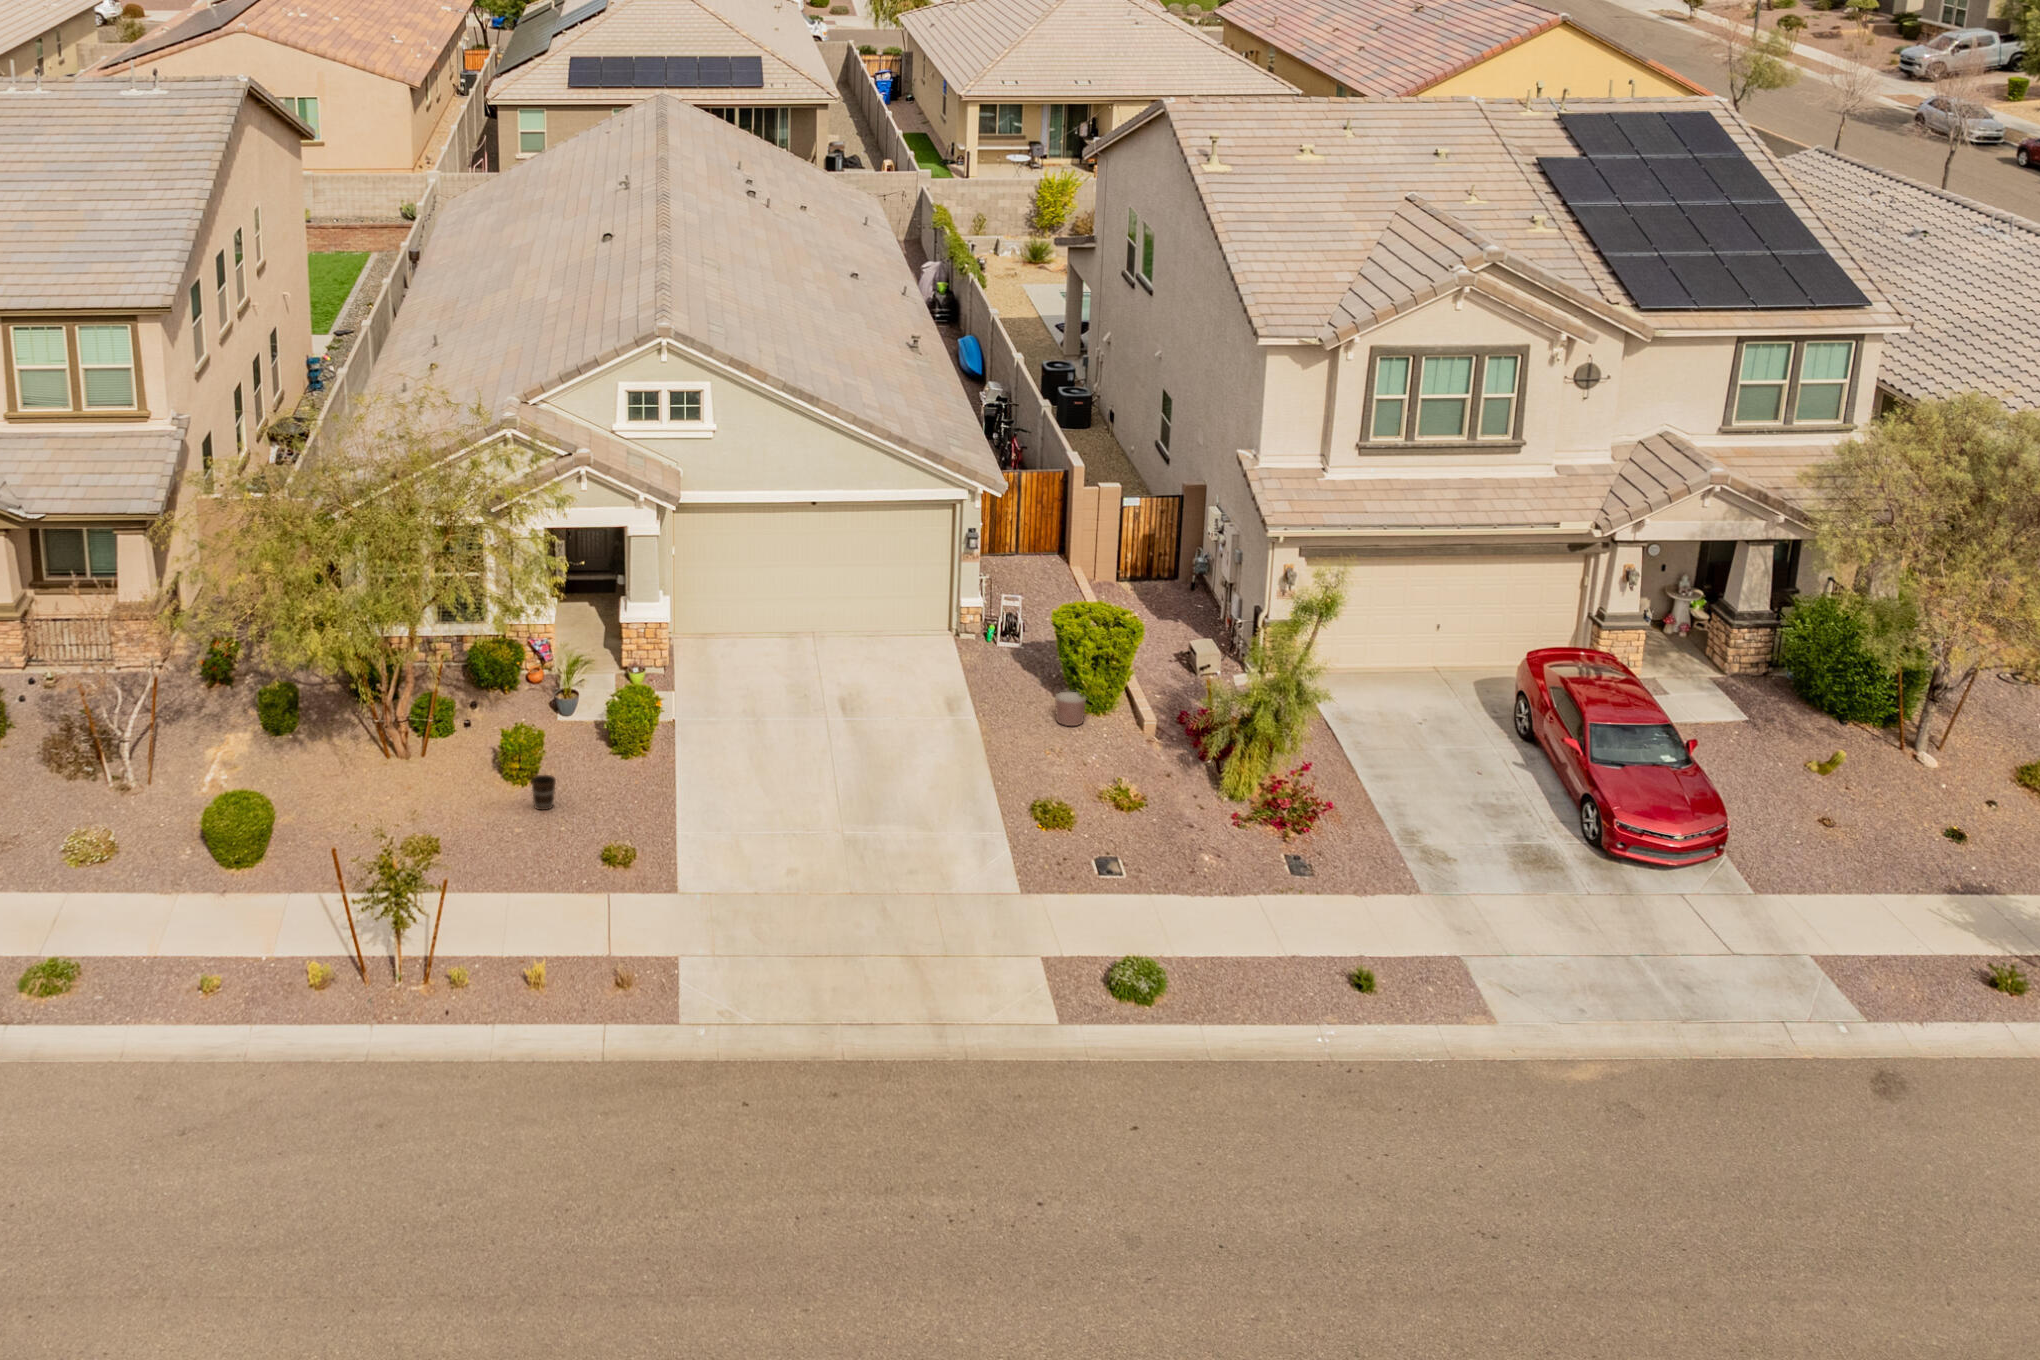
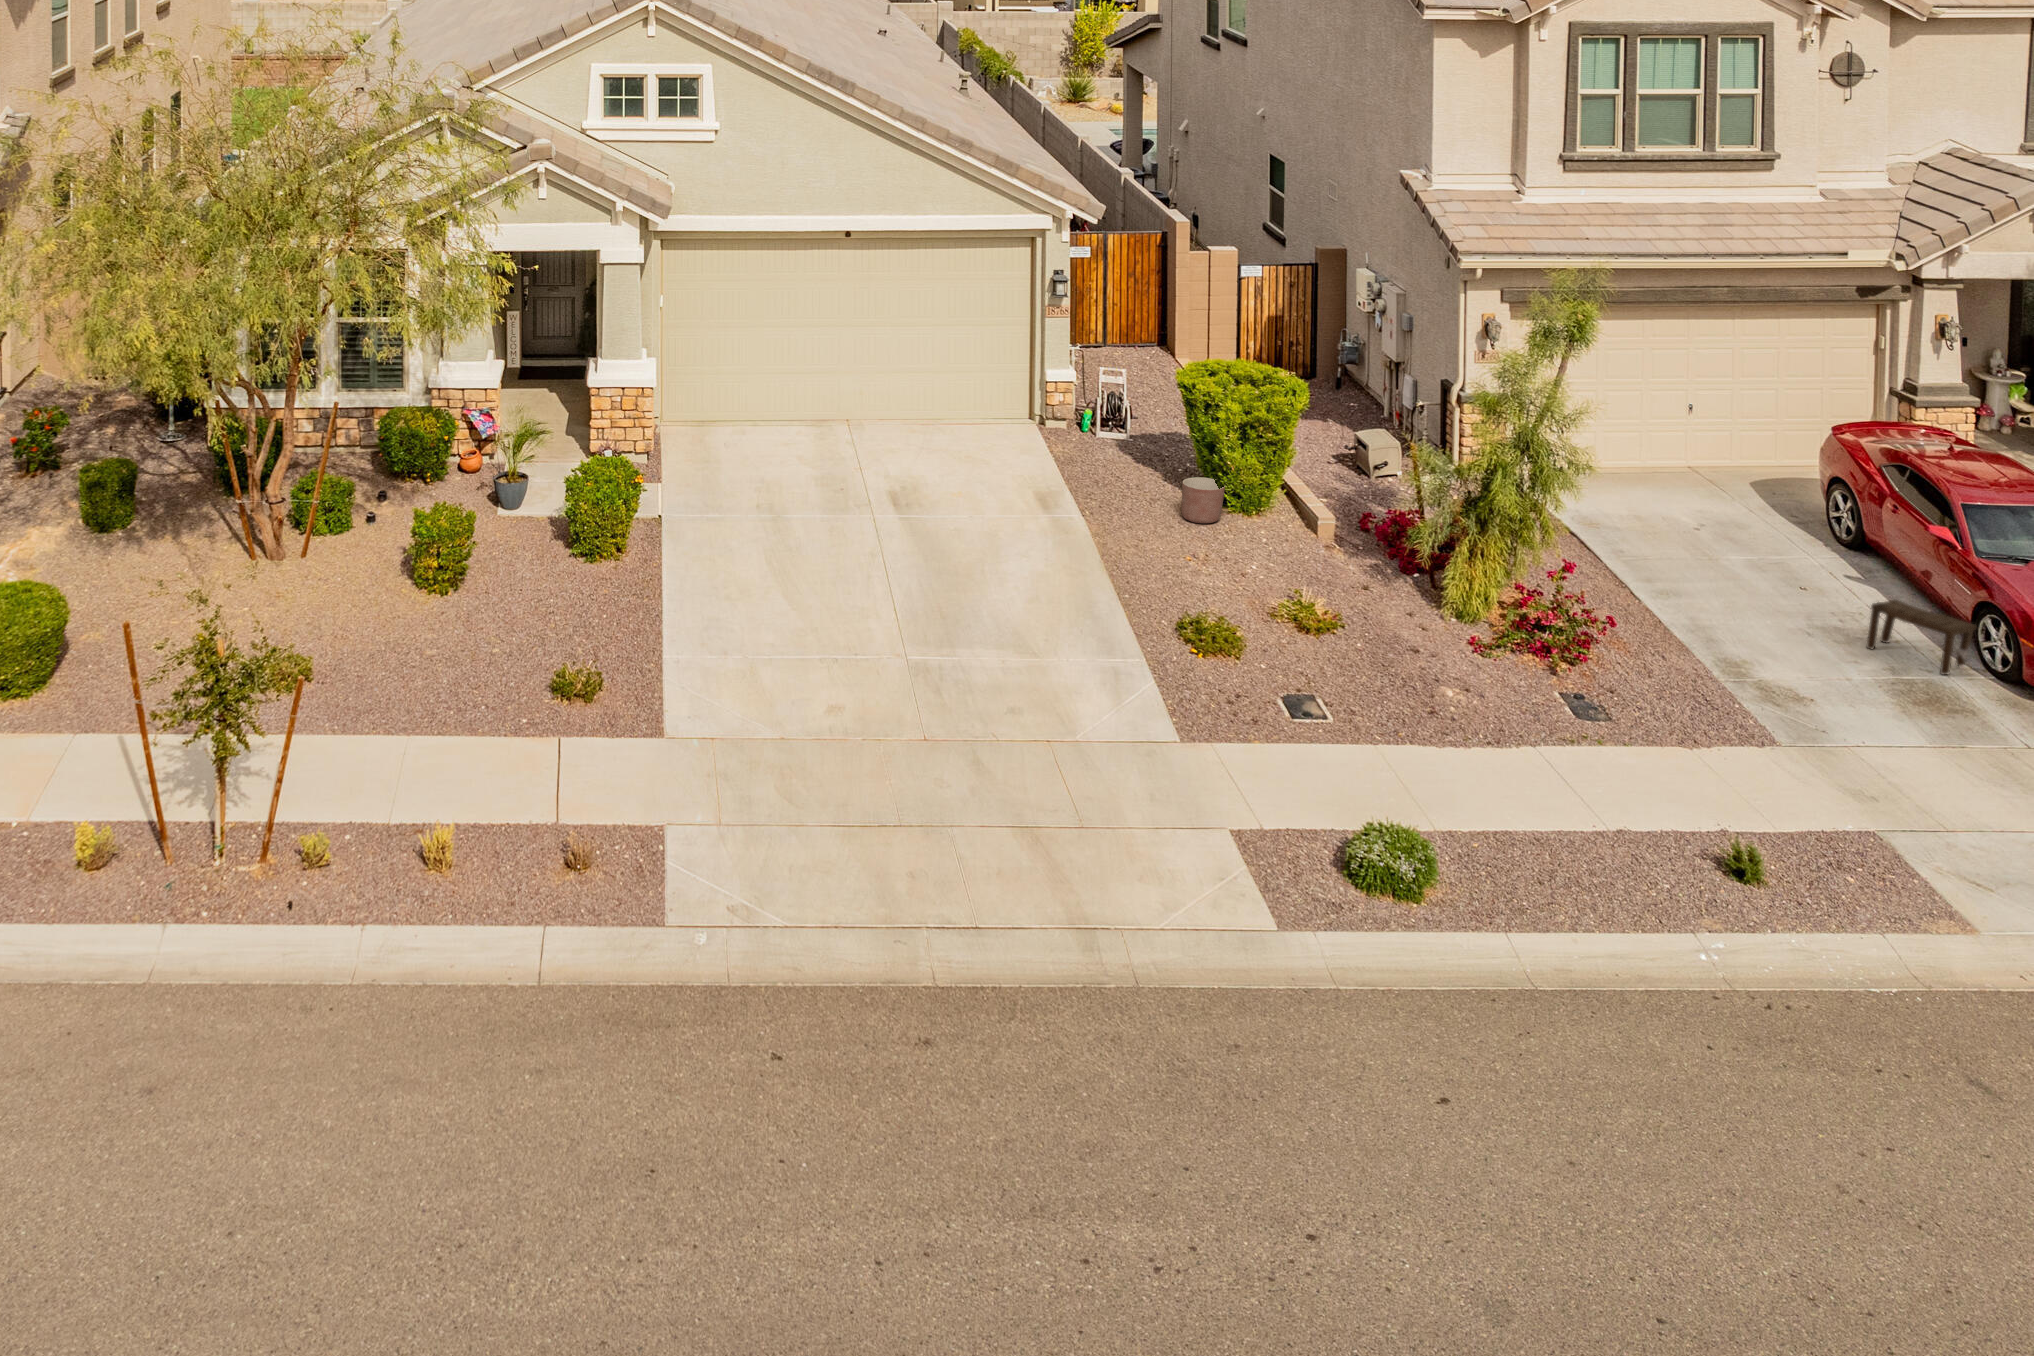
bucket: present [531,775,556,810] -> none [451,572,487,621]
bench: none [1524,781,1591,836] -> present [1867,600,1976,675]

